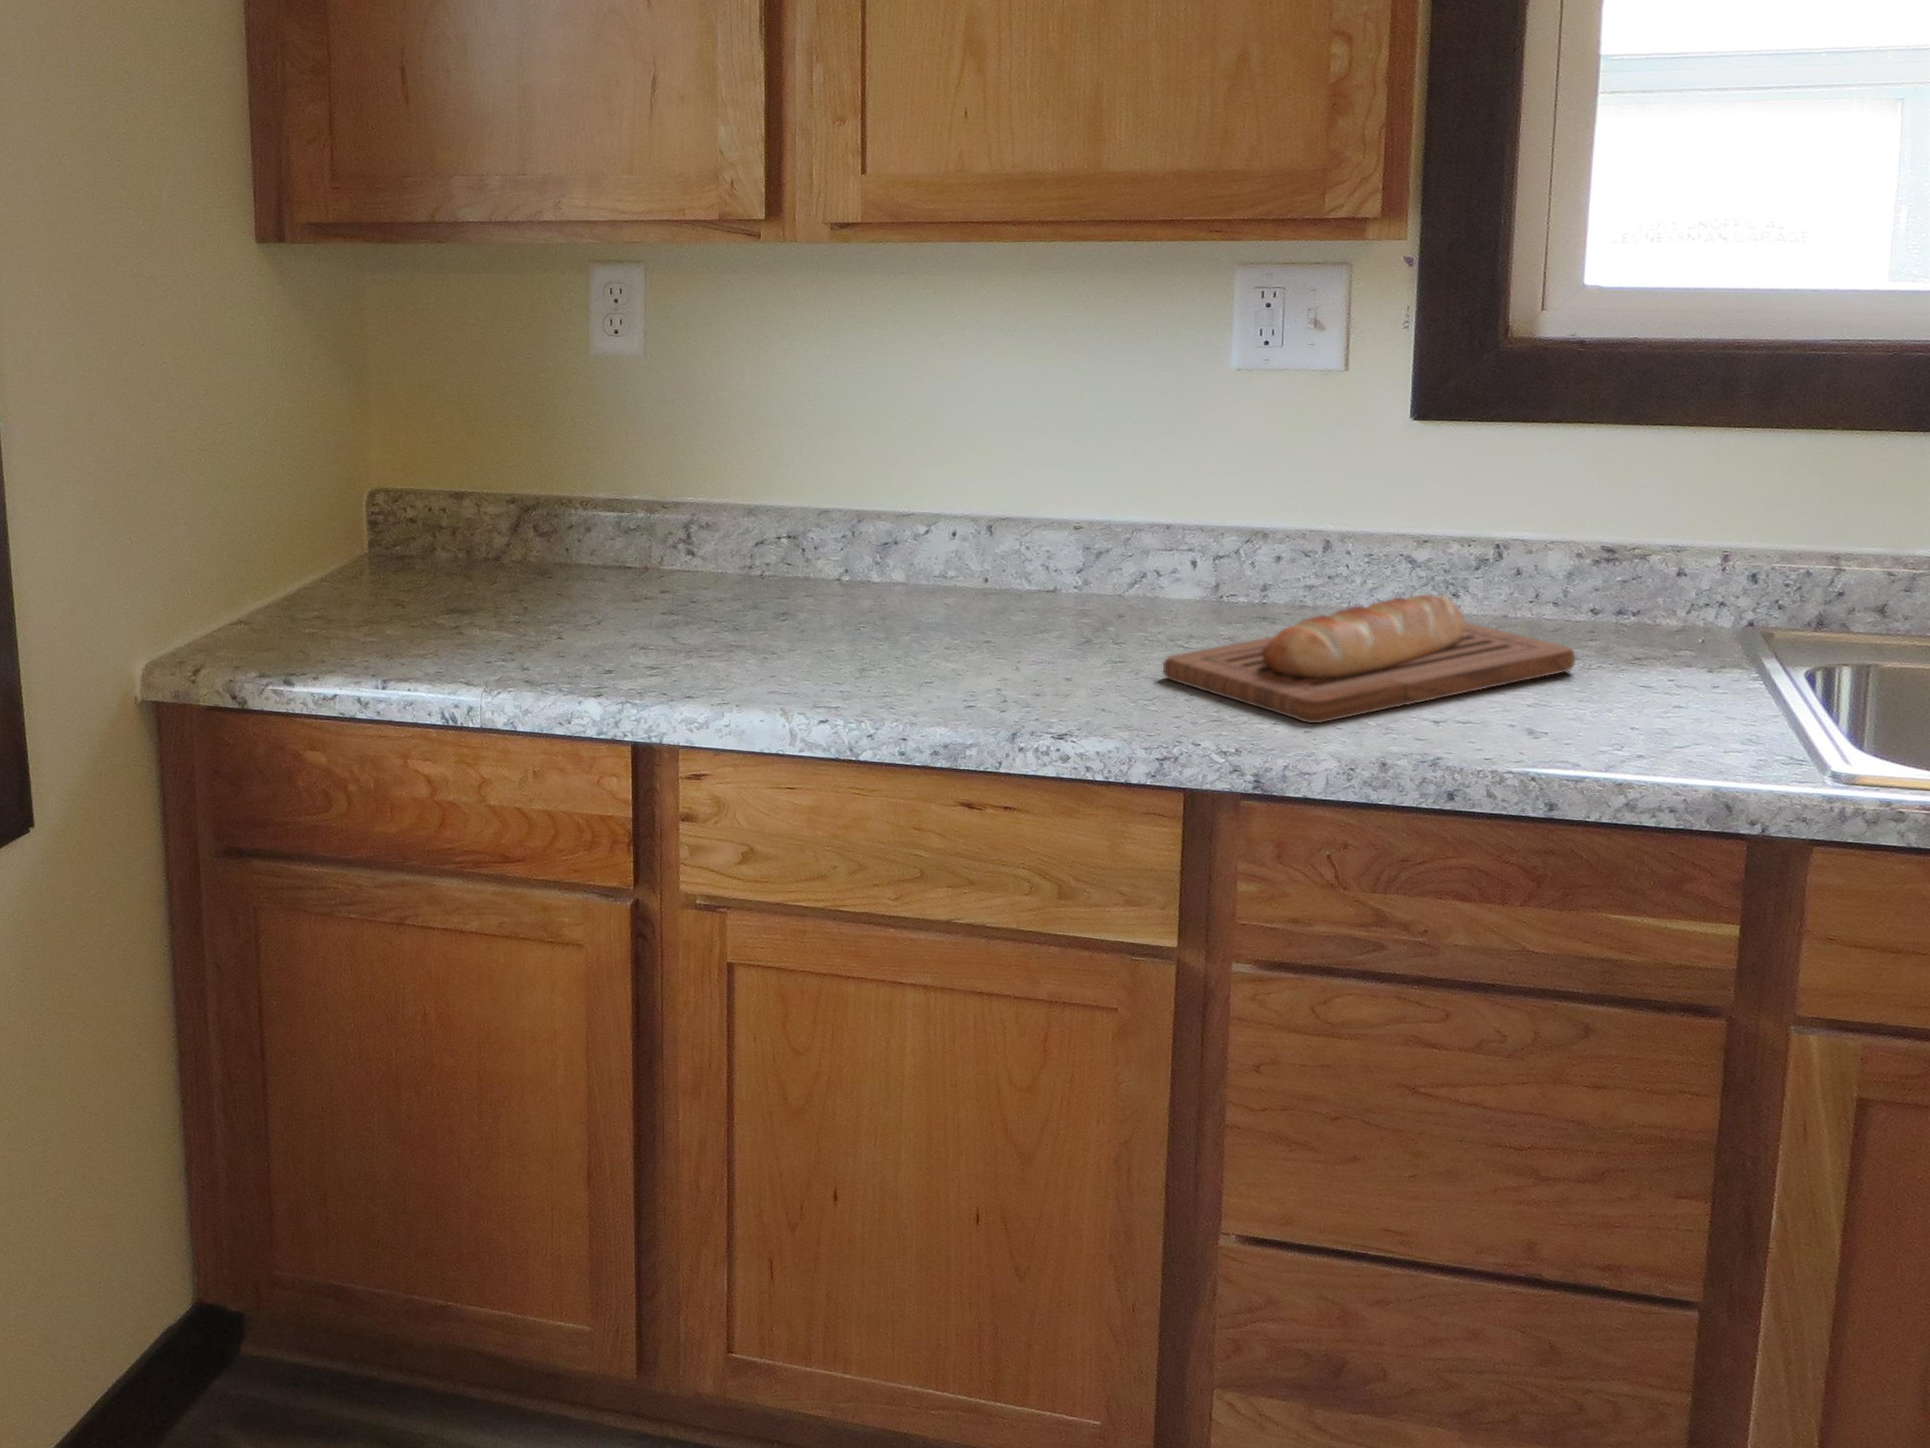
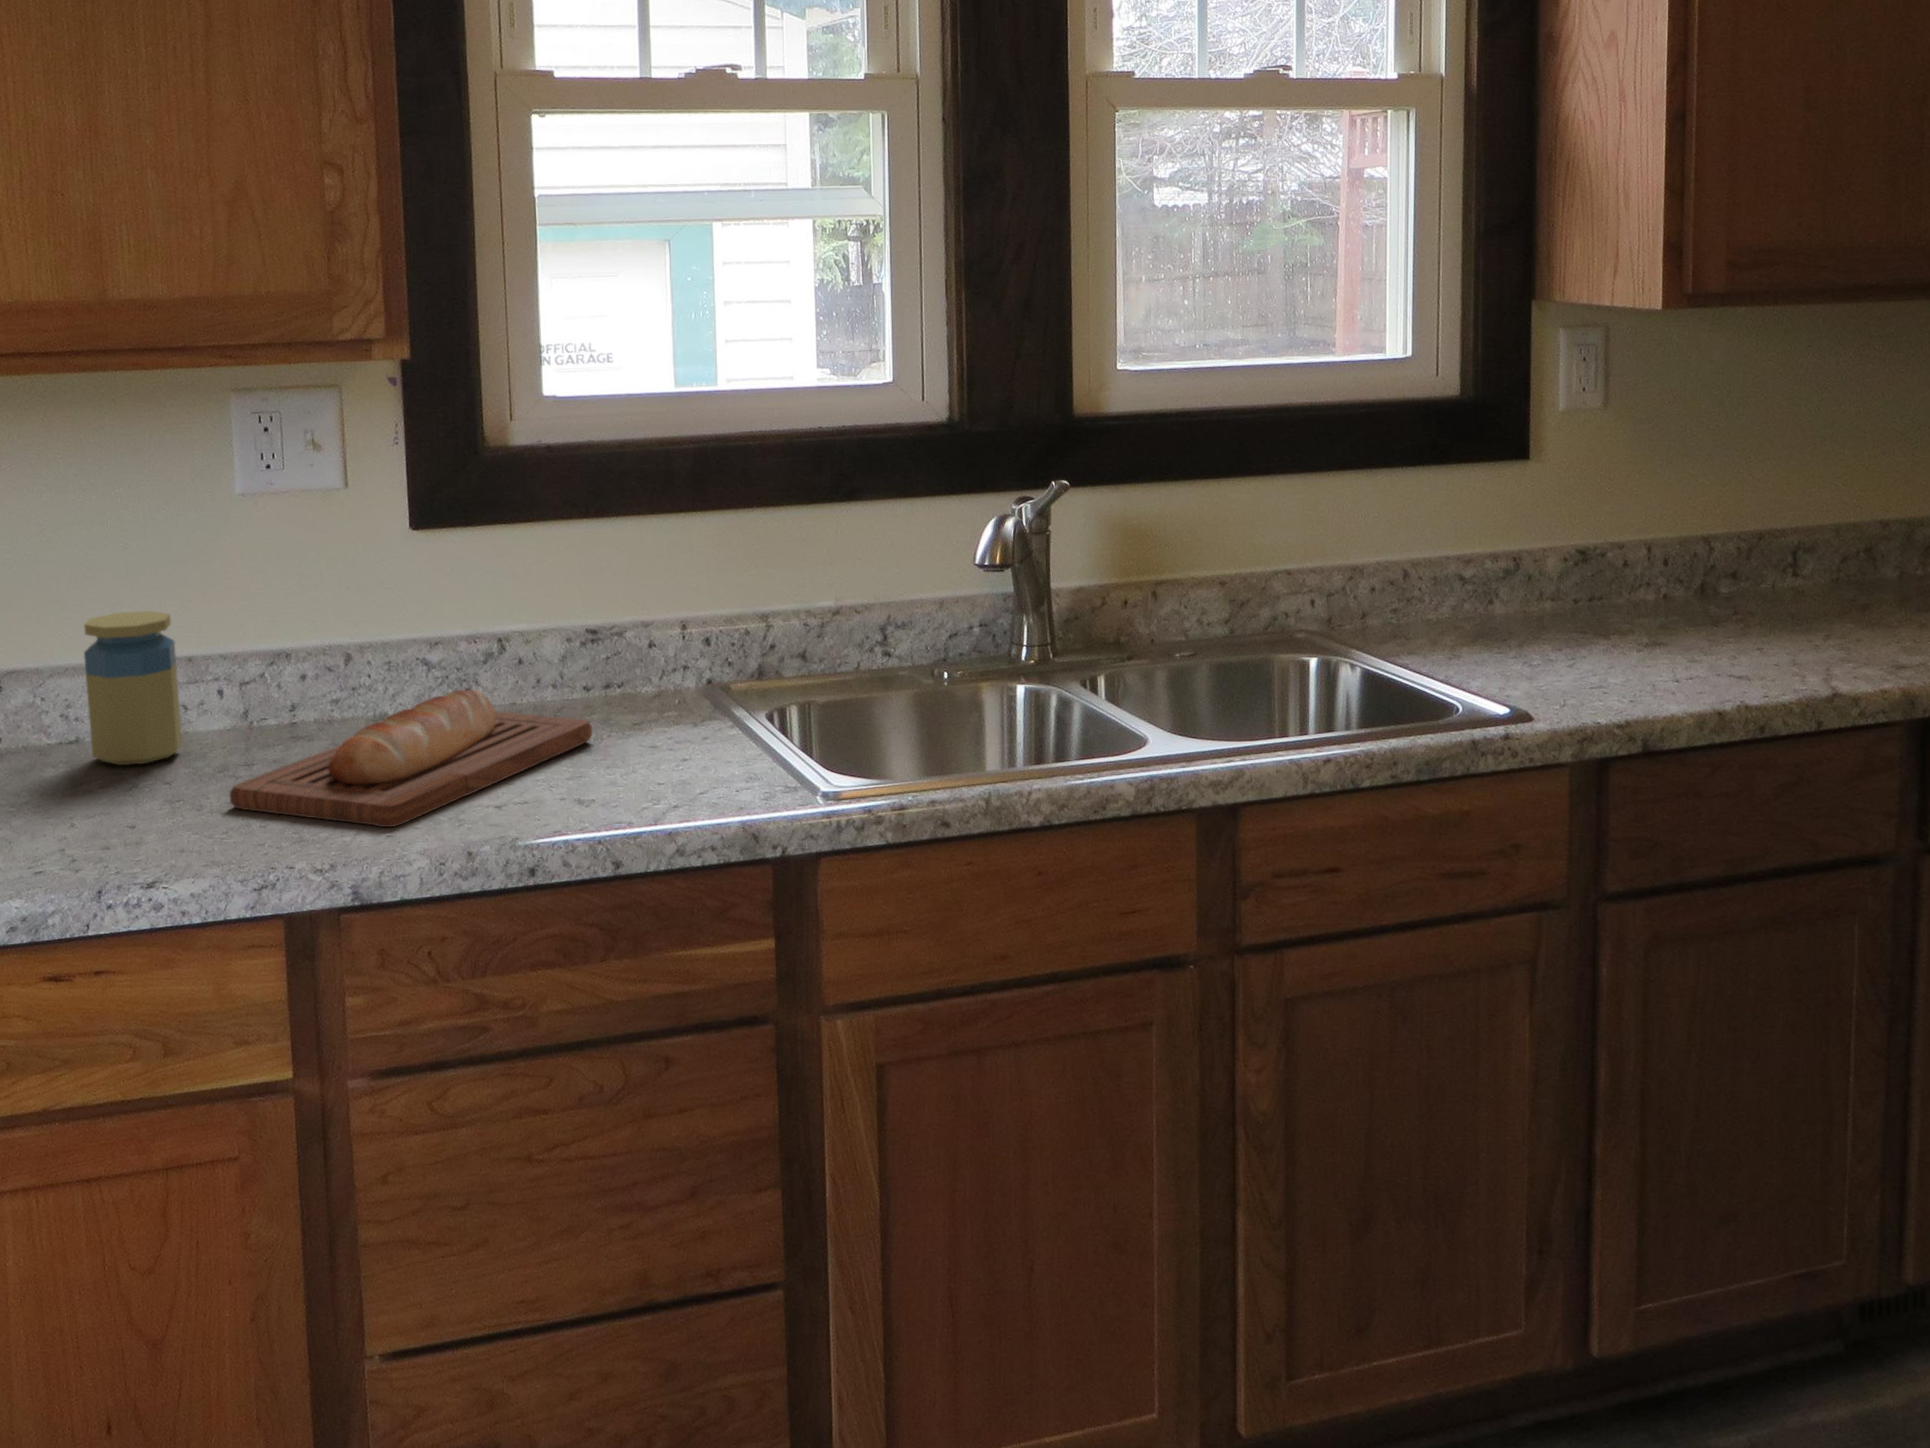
jar: none [1055,475,1144,623] -> present [84,611,182,765]

